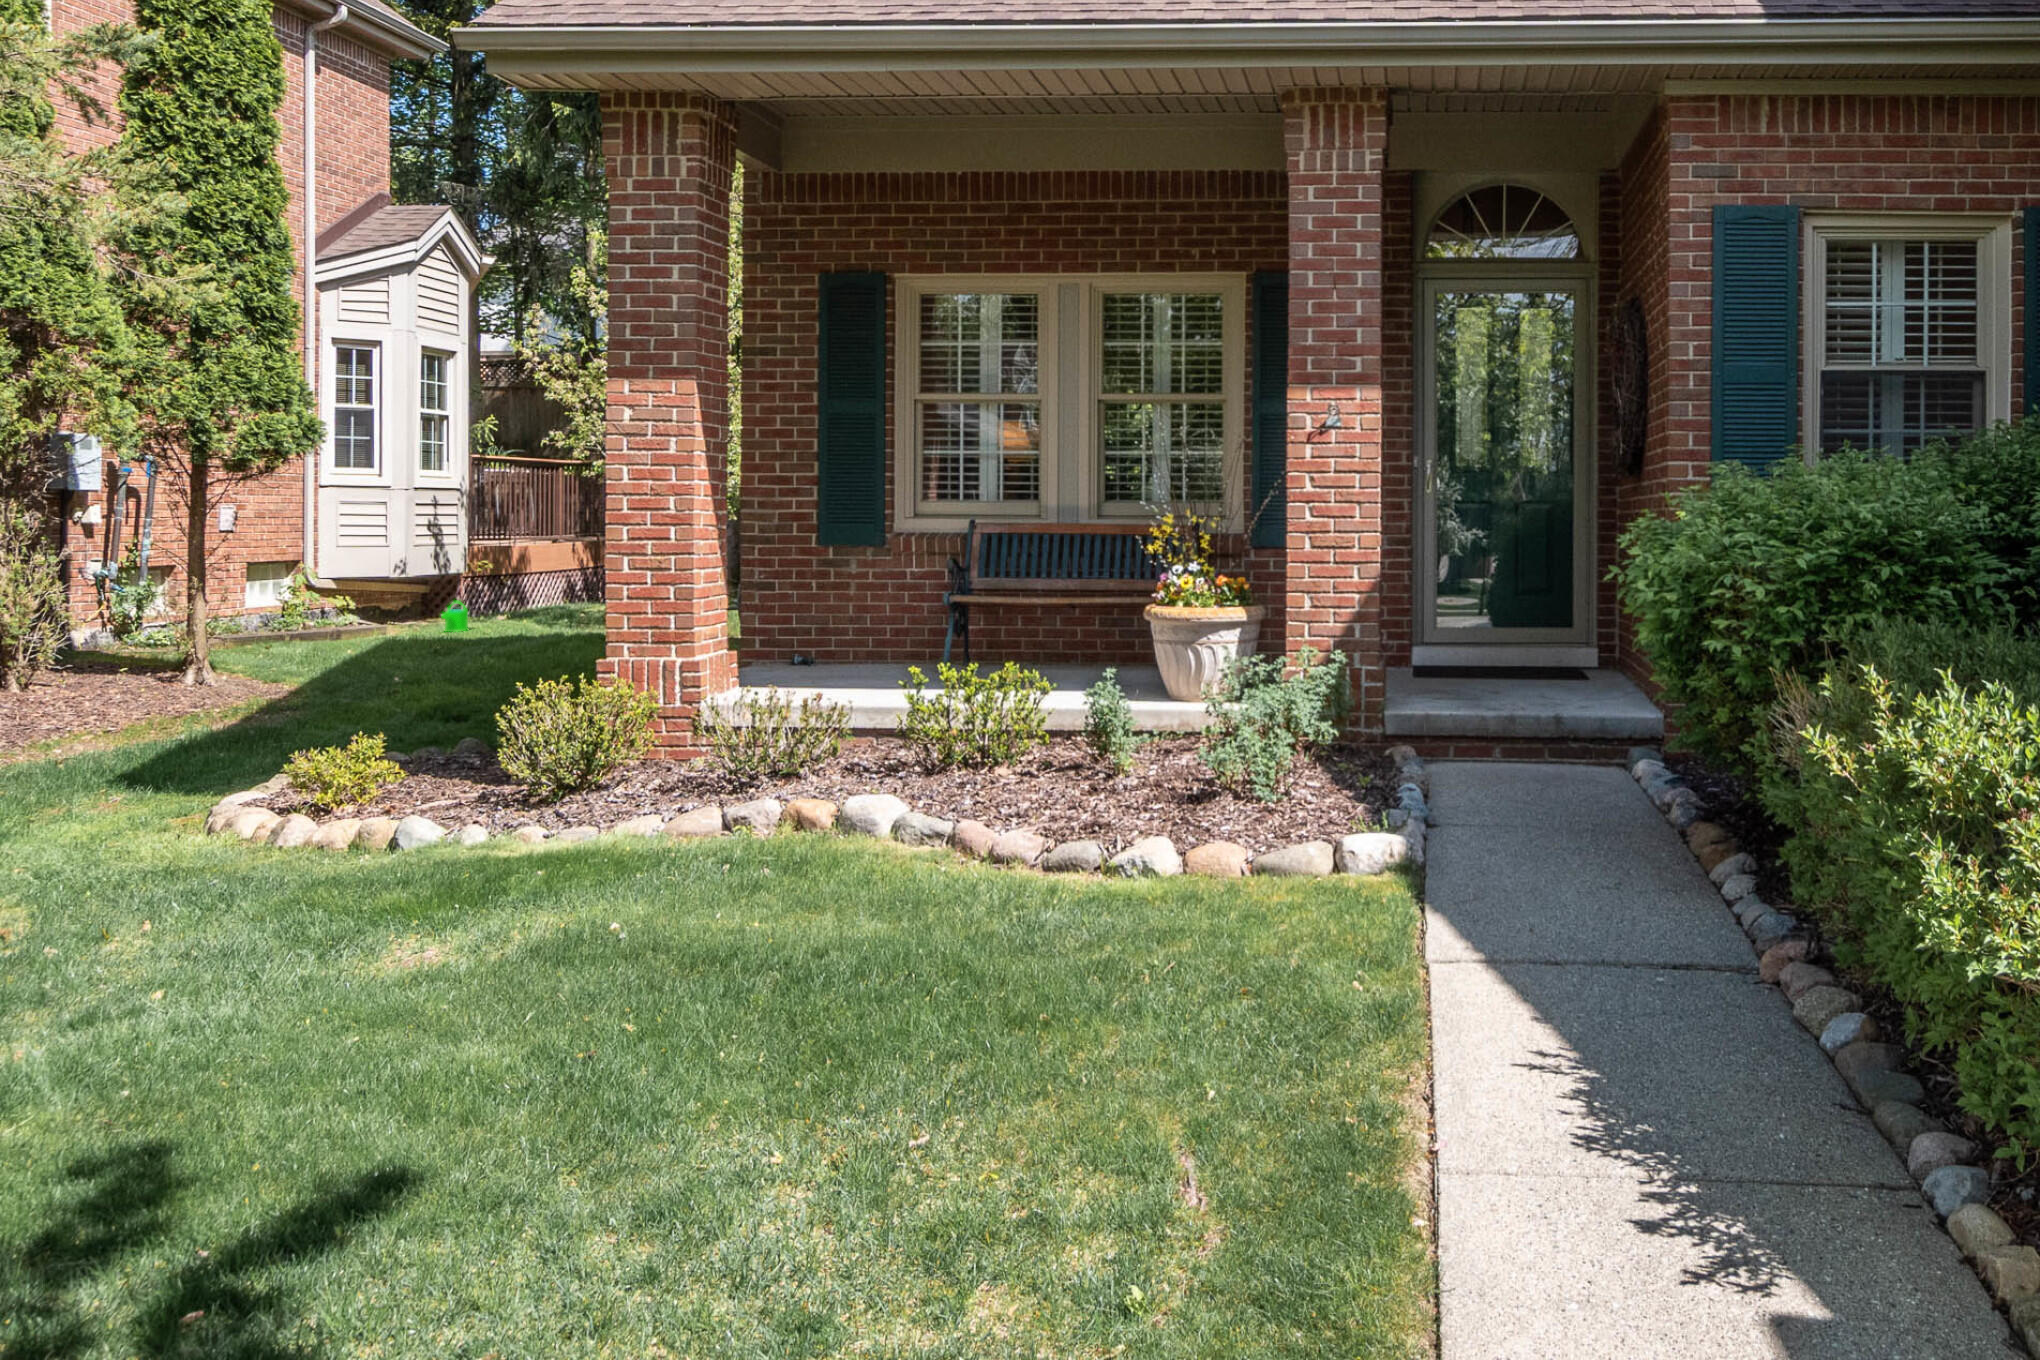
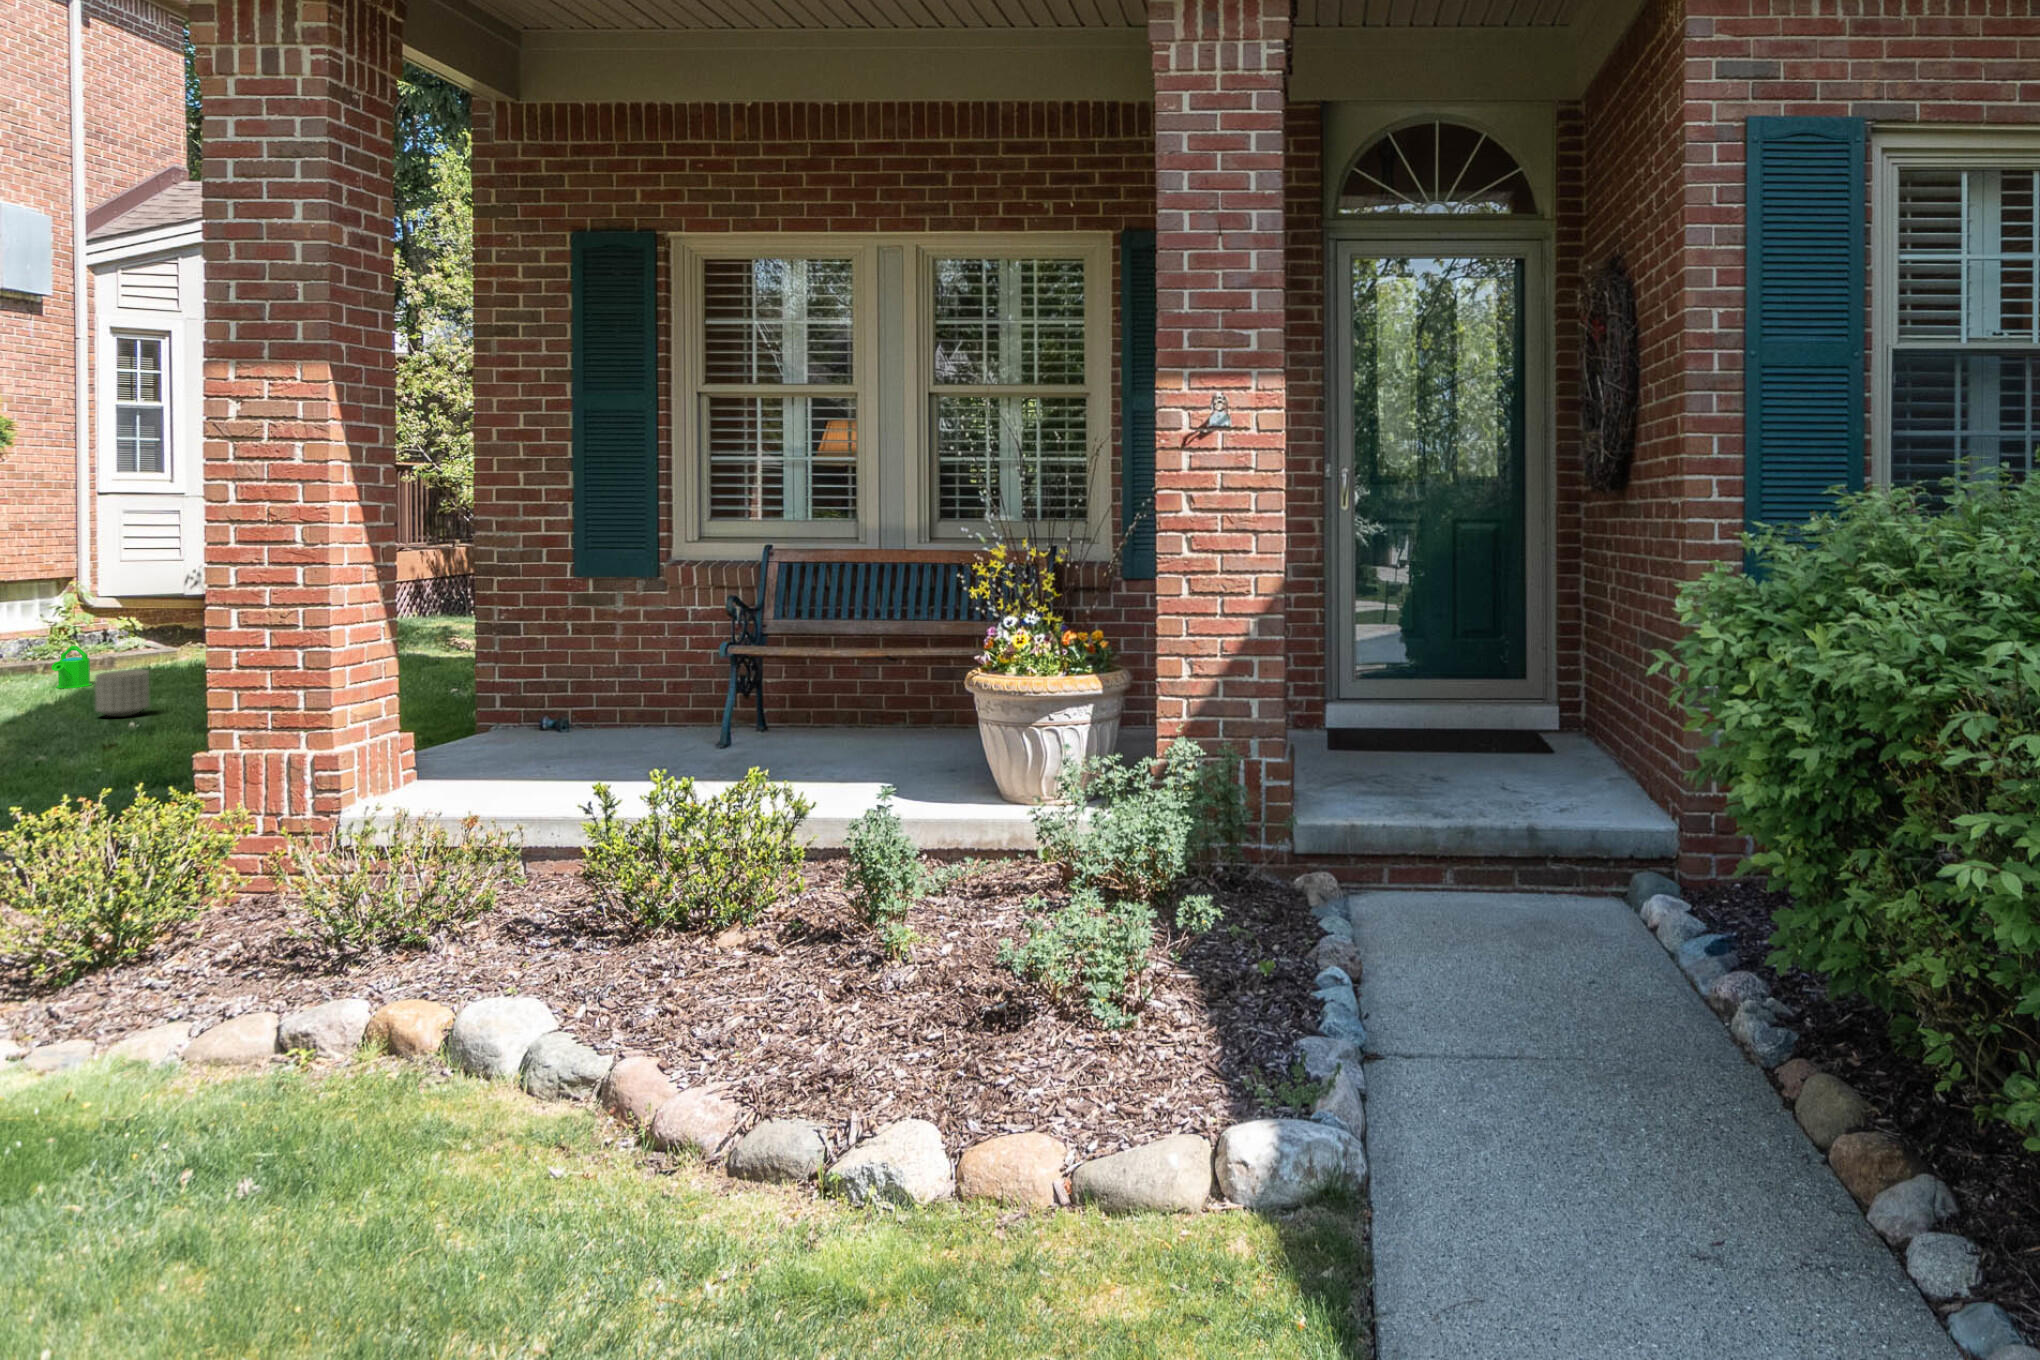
planter: none [480,616,519,651] -> present [95,669,149,717]

